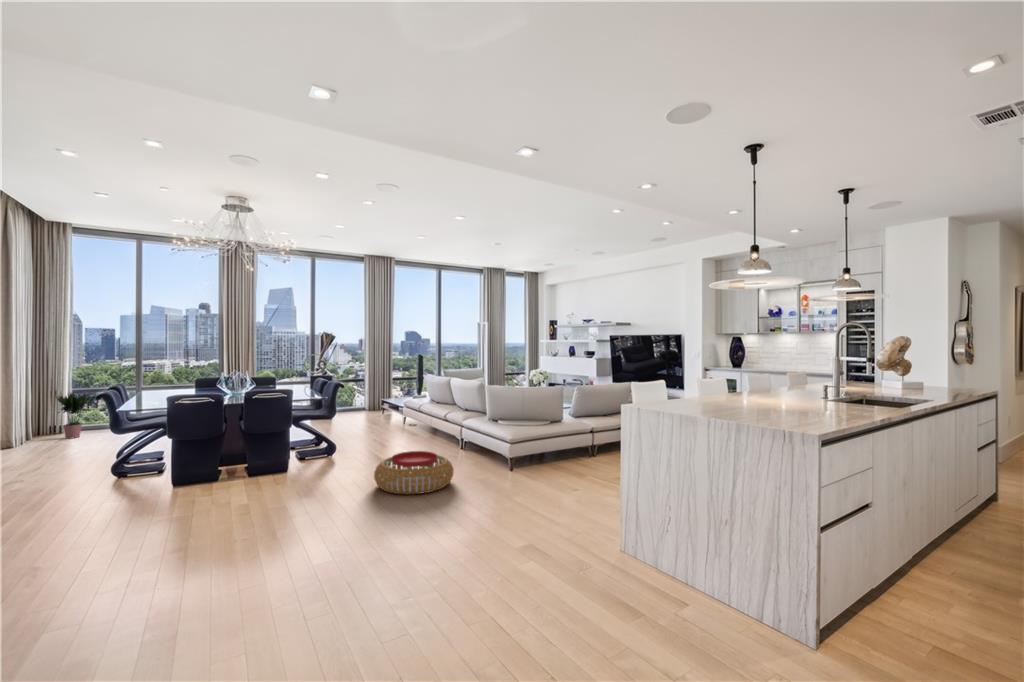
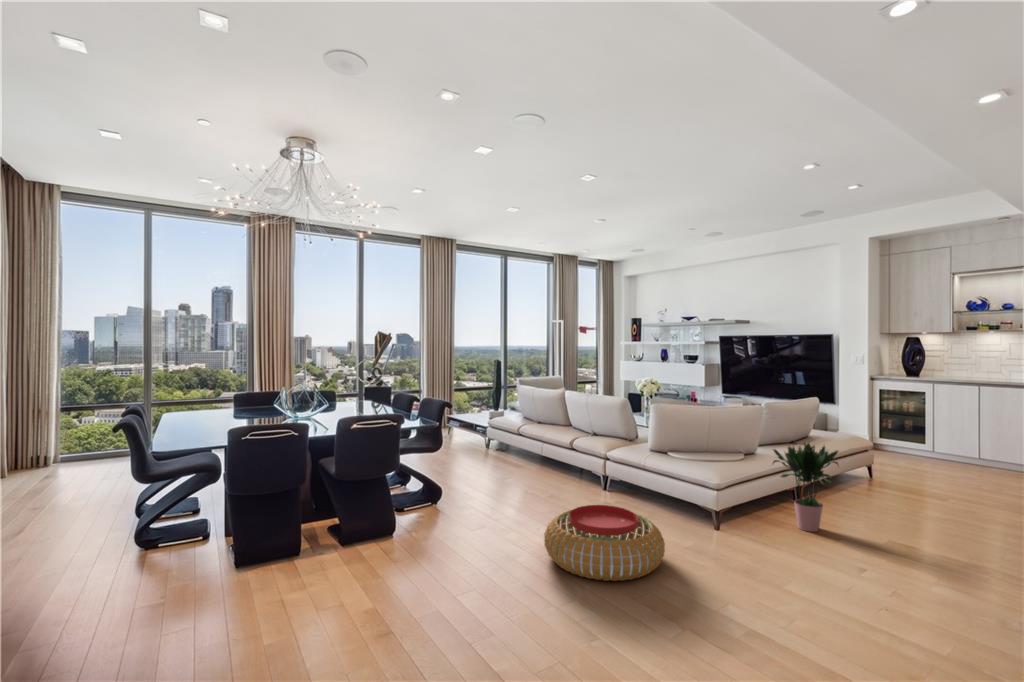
potted plant: present [56,393,95,439] -> present [773,443,838,532]

